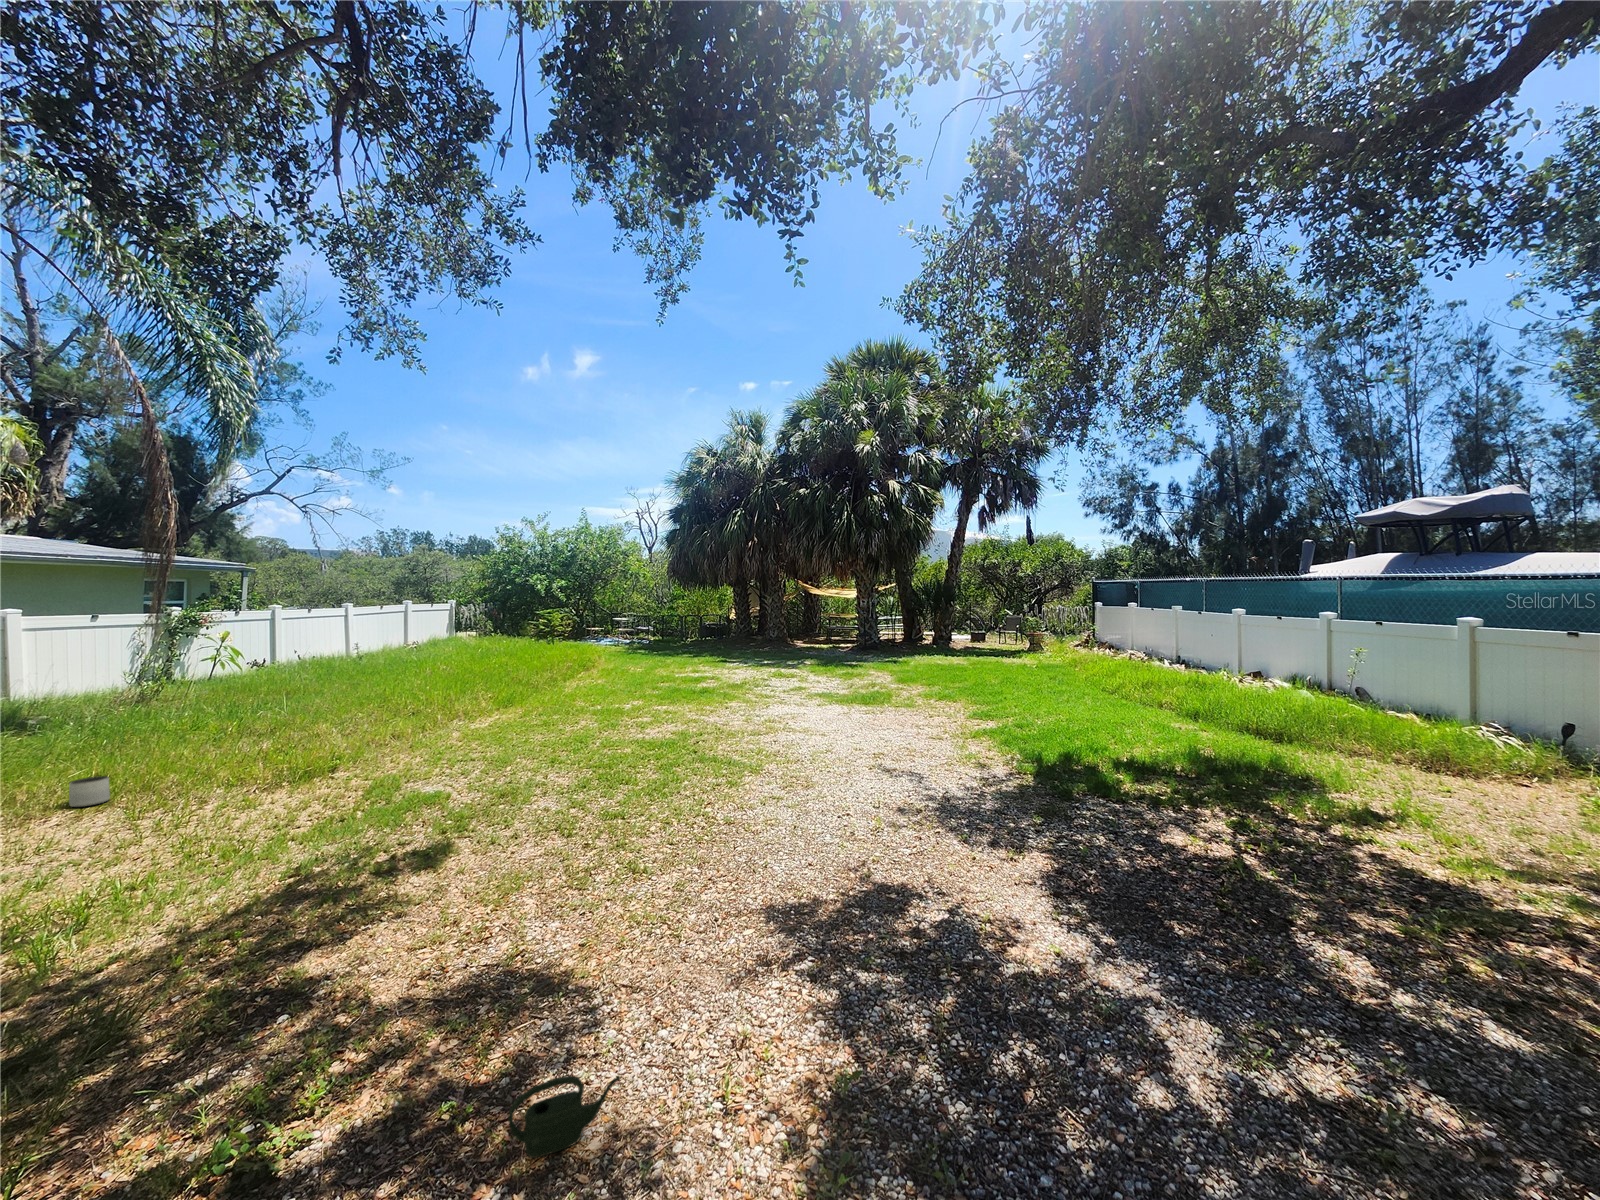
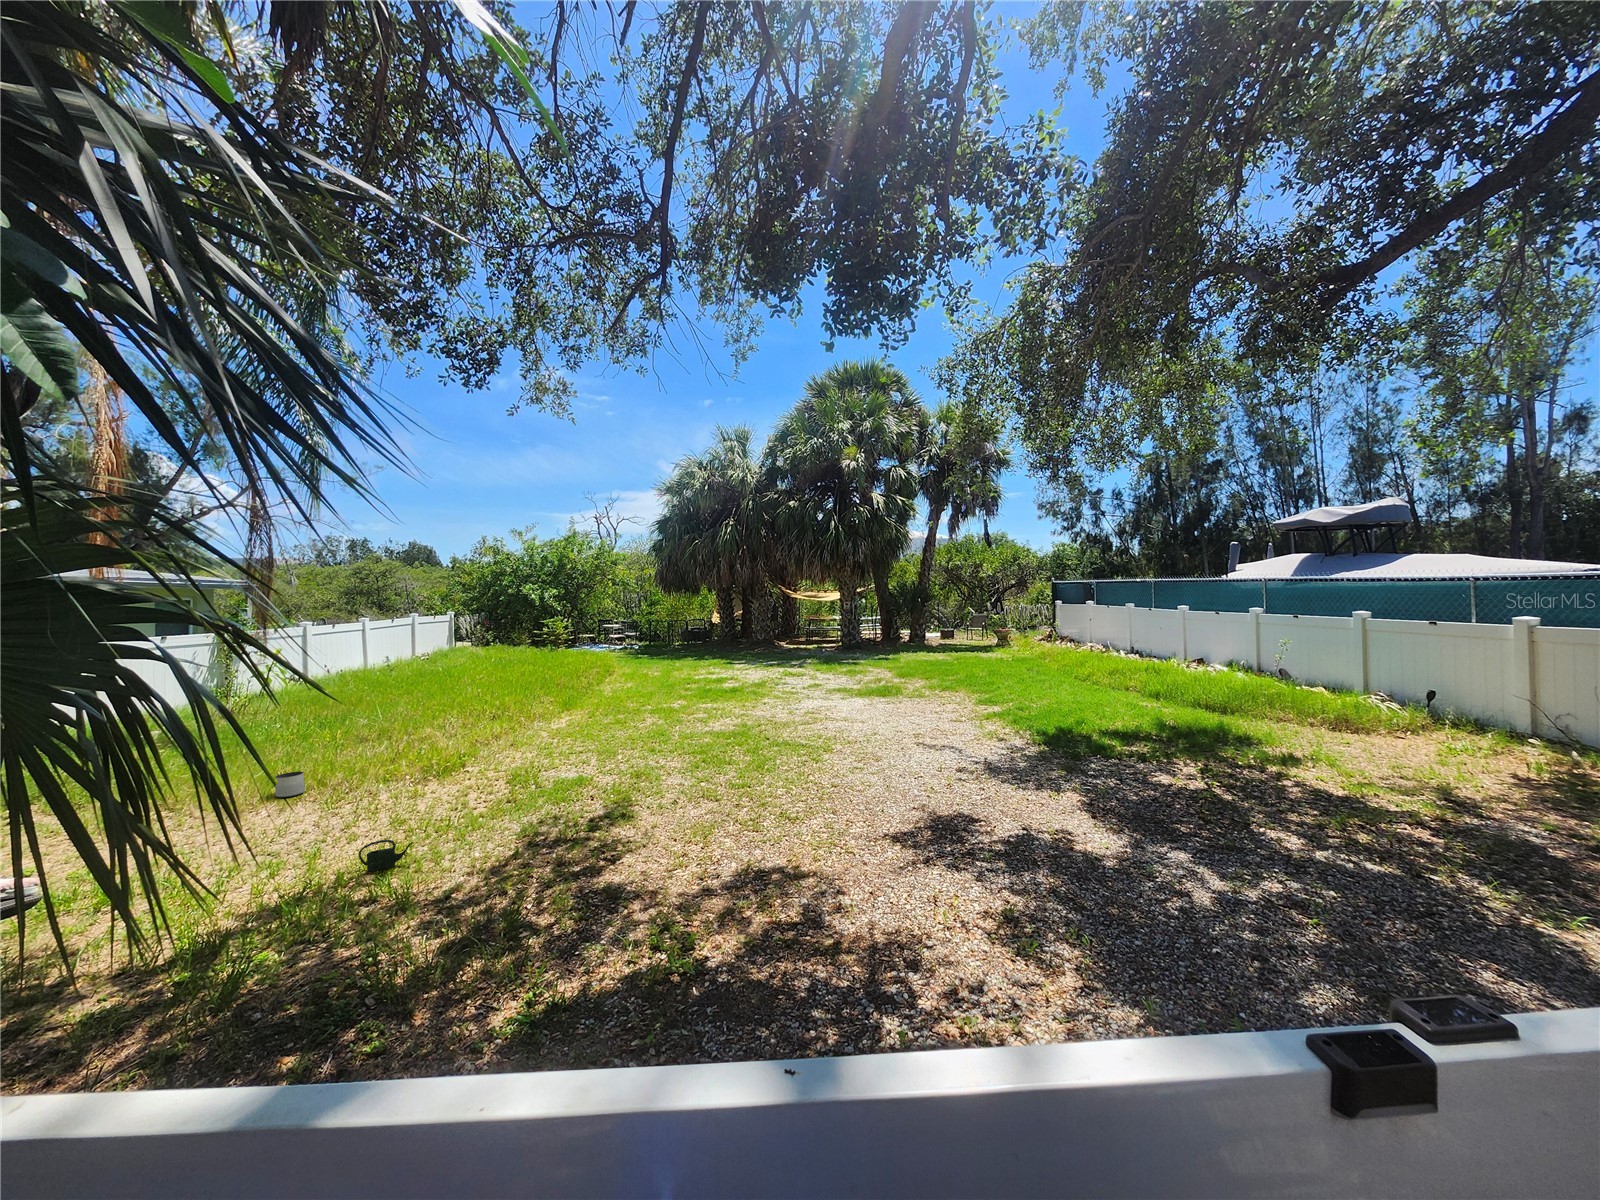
watering can: present [508,1076,620,1158] -> present [359,840,414,872]

